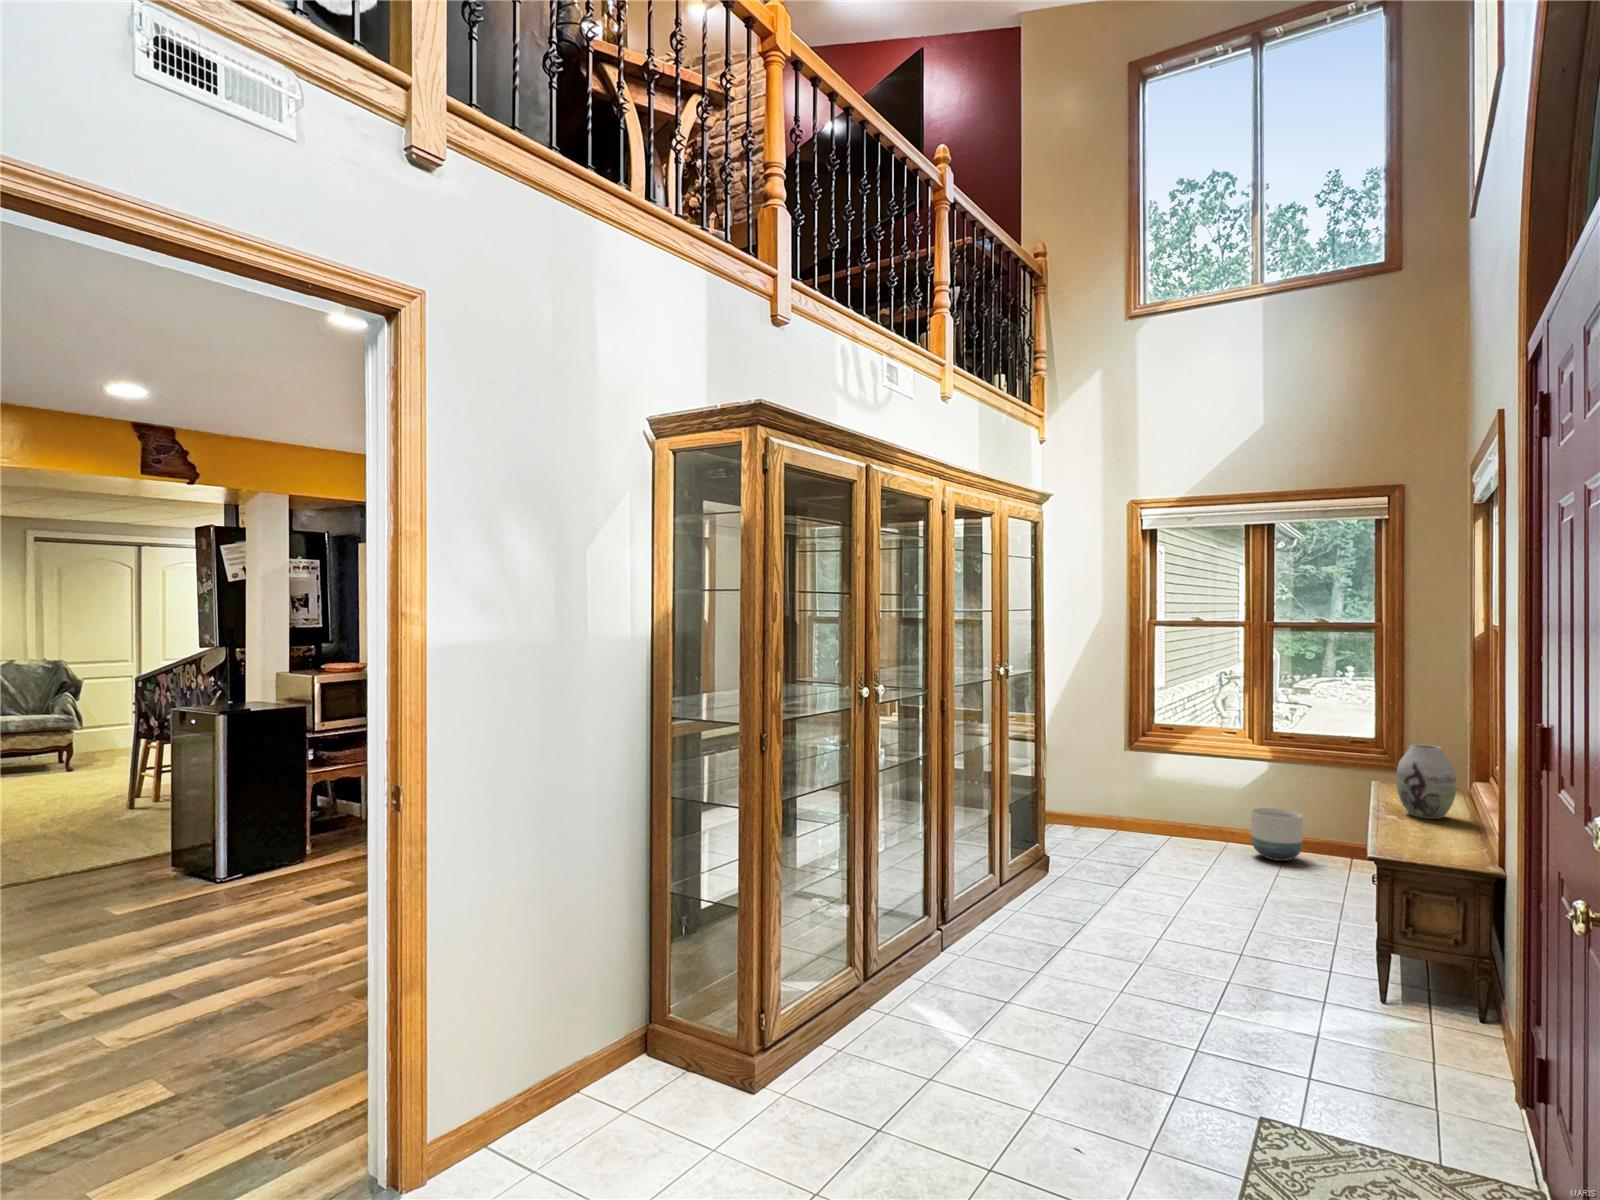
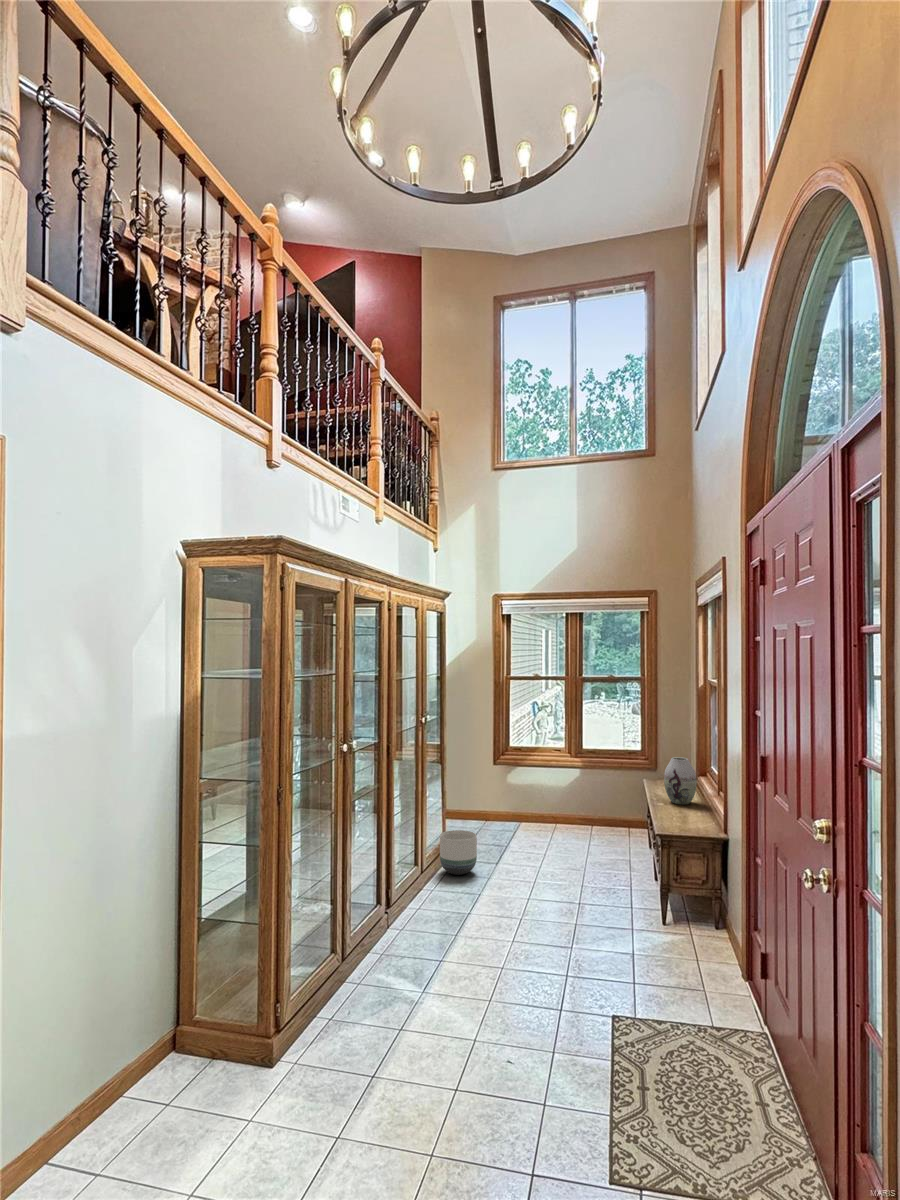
planter: present [1251,808,1303,861] -> present [440,830,477,875]

